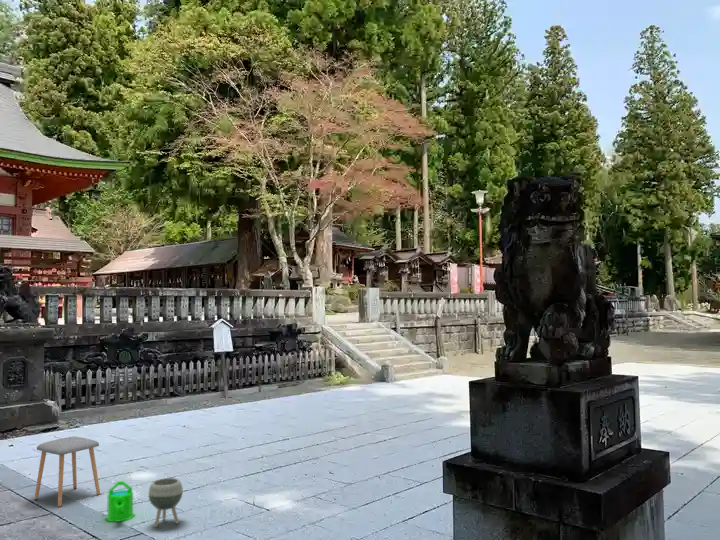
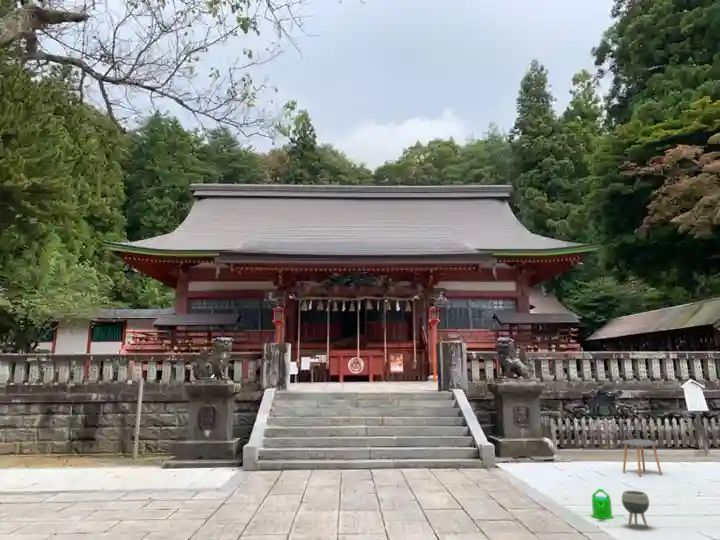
stool: present [34,436,100,507] -> present [622,439,662,477]

